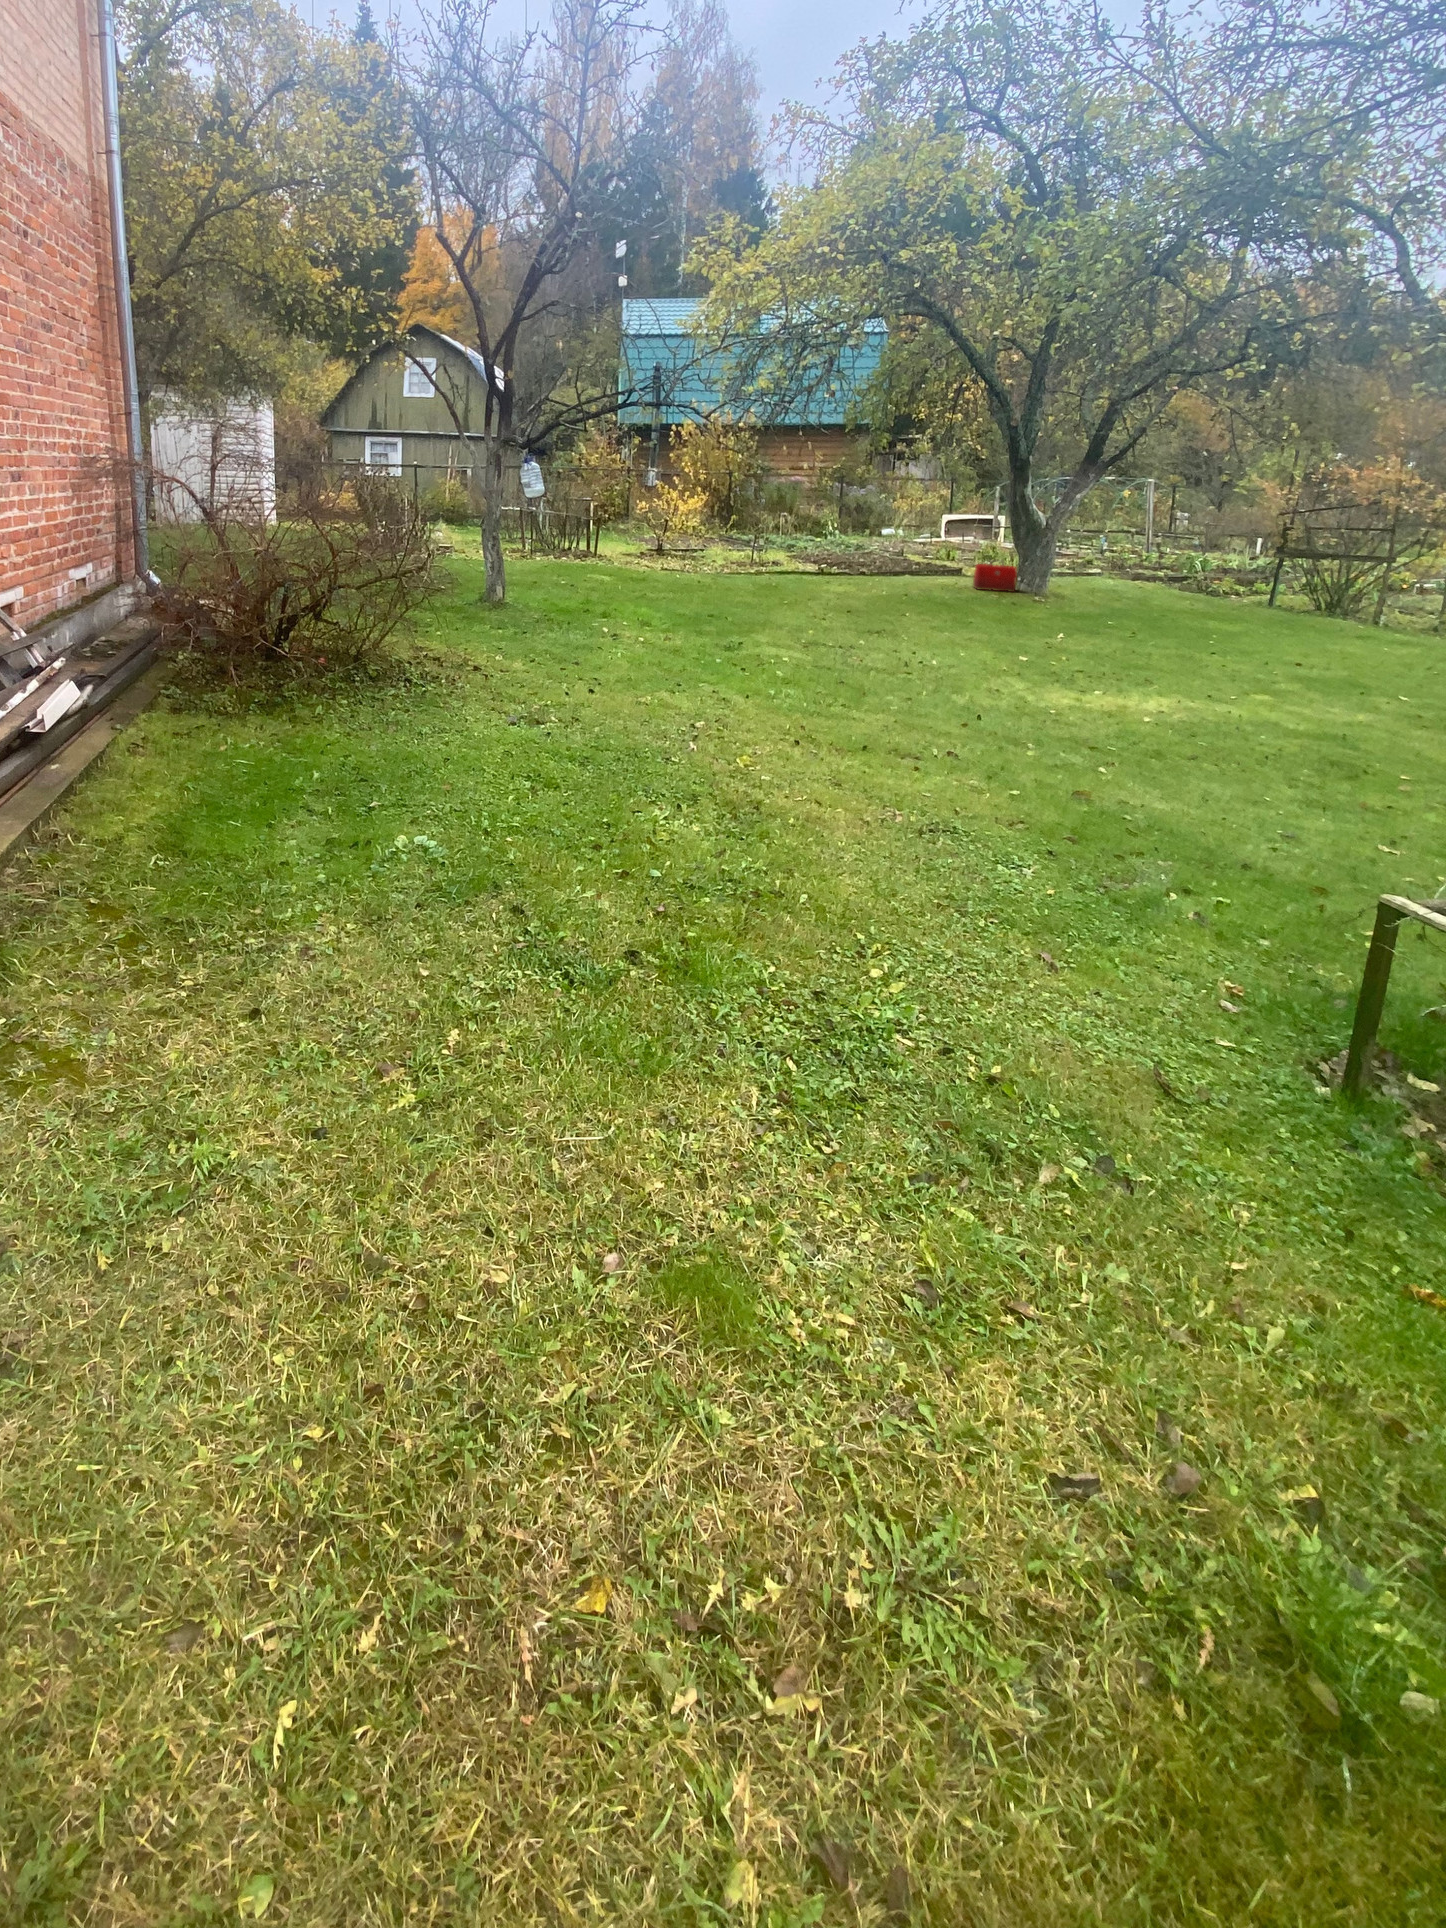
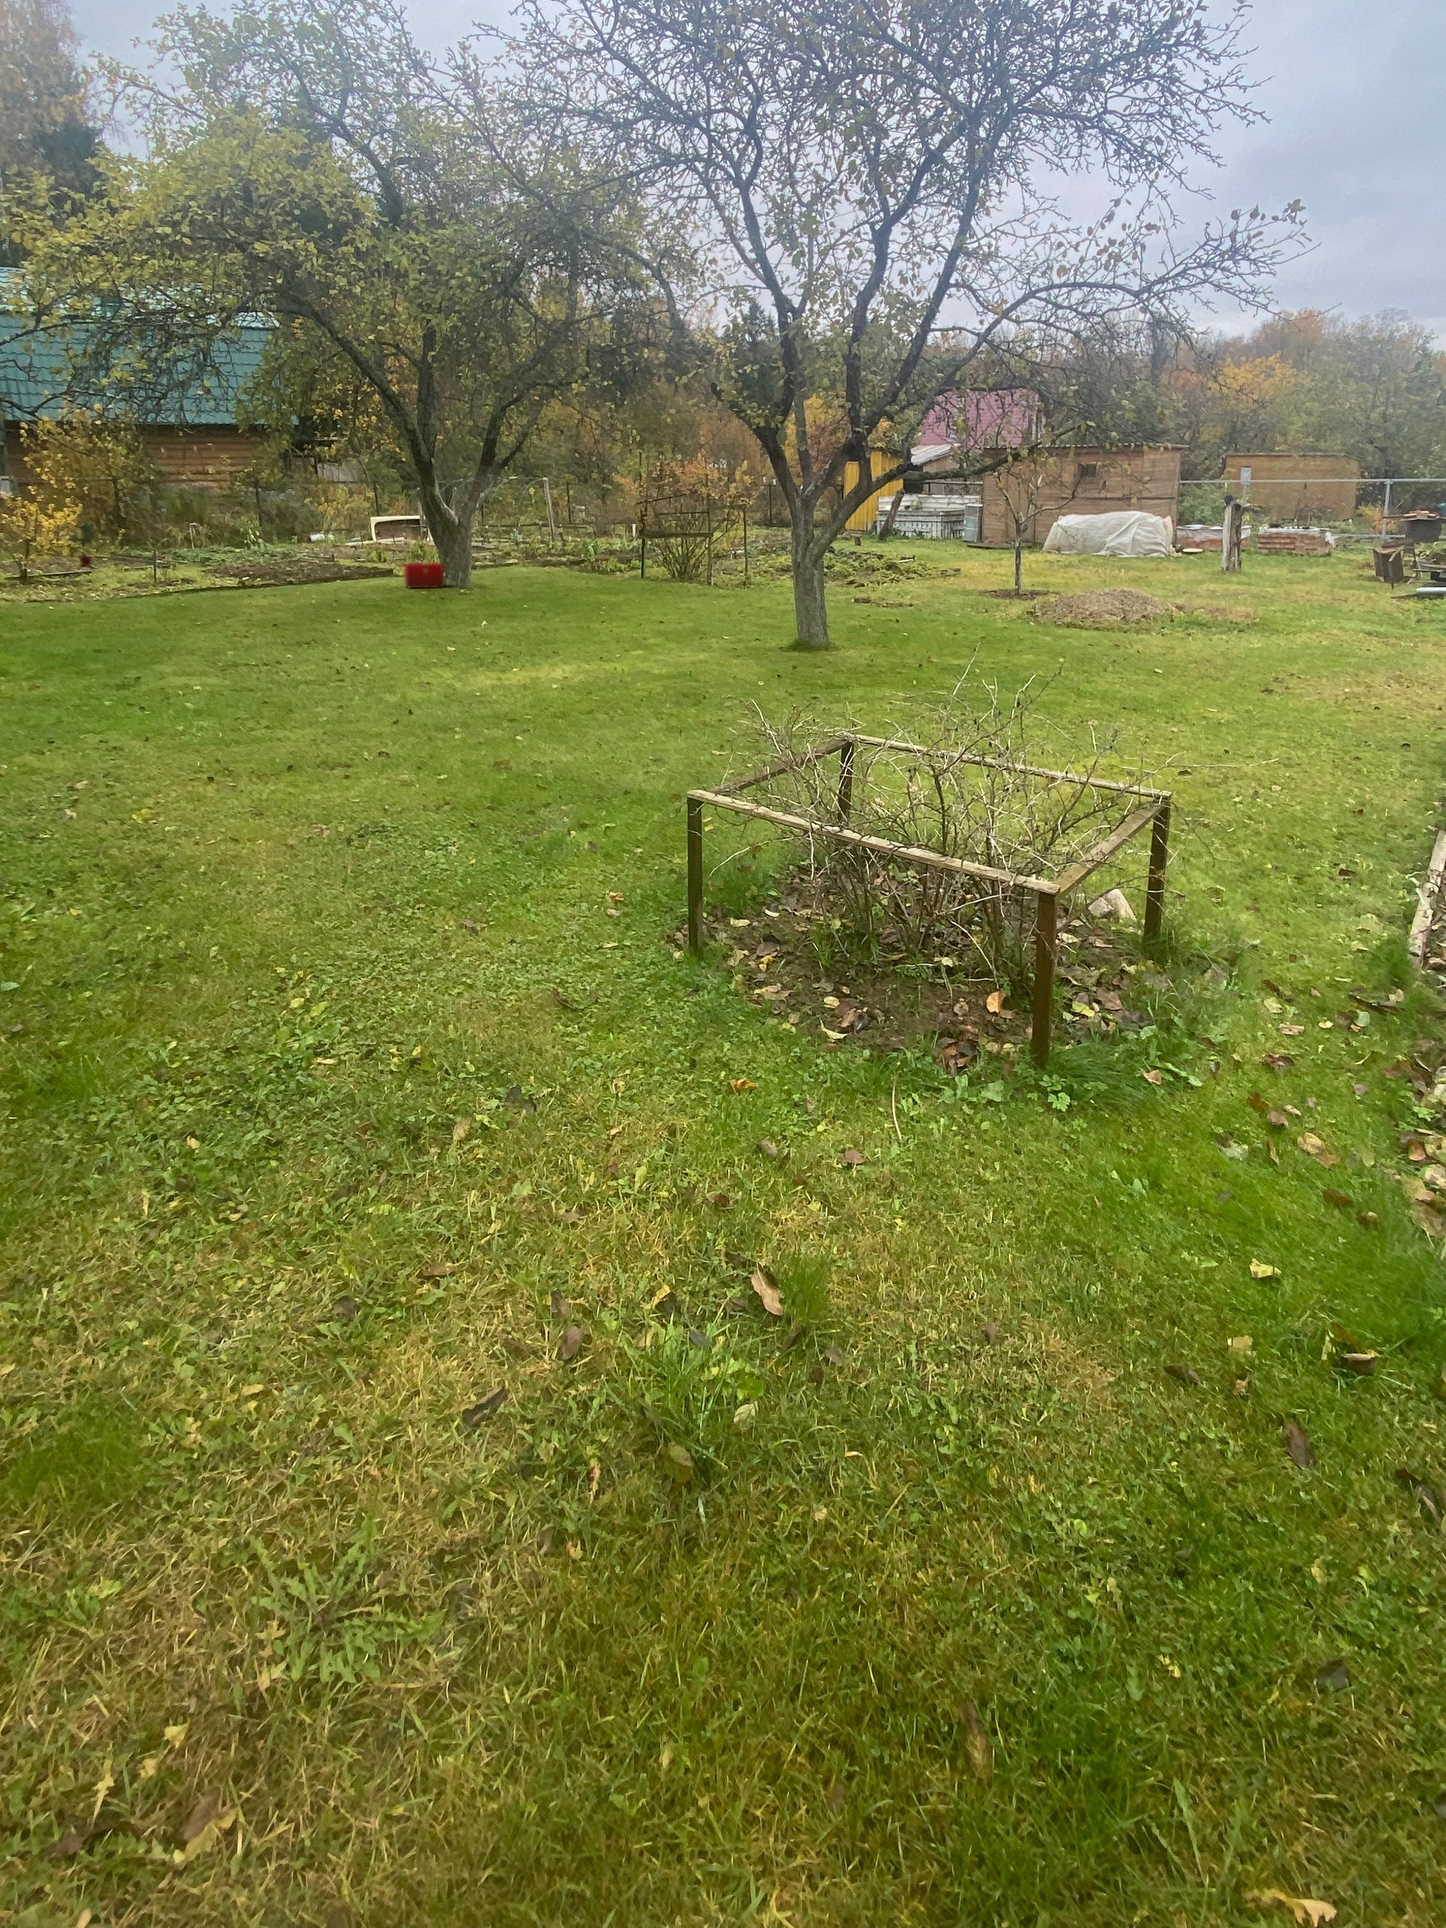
potted tree: none [689,501,713,542] -> present [68,518,97,566]

